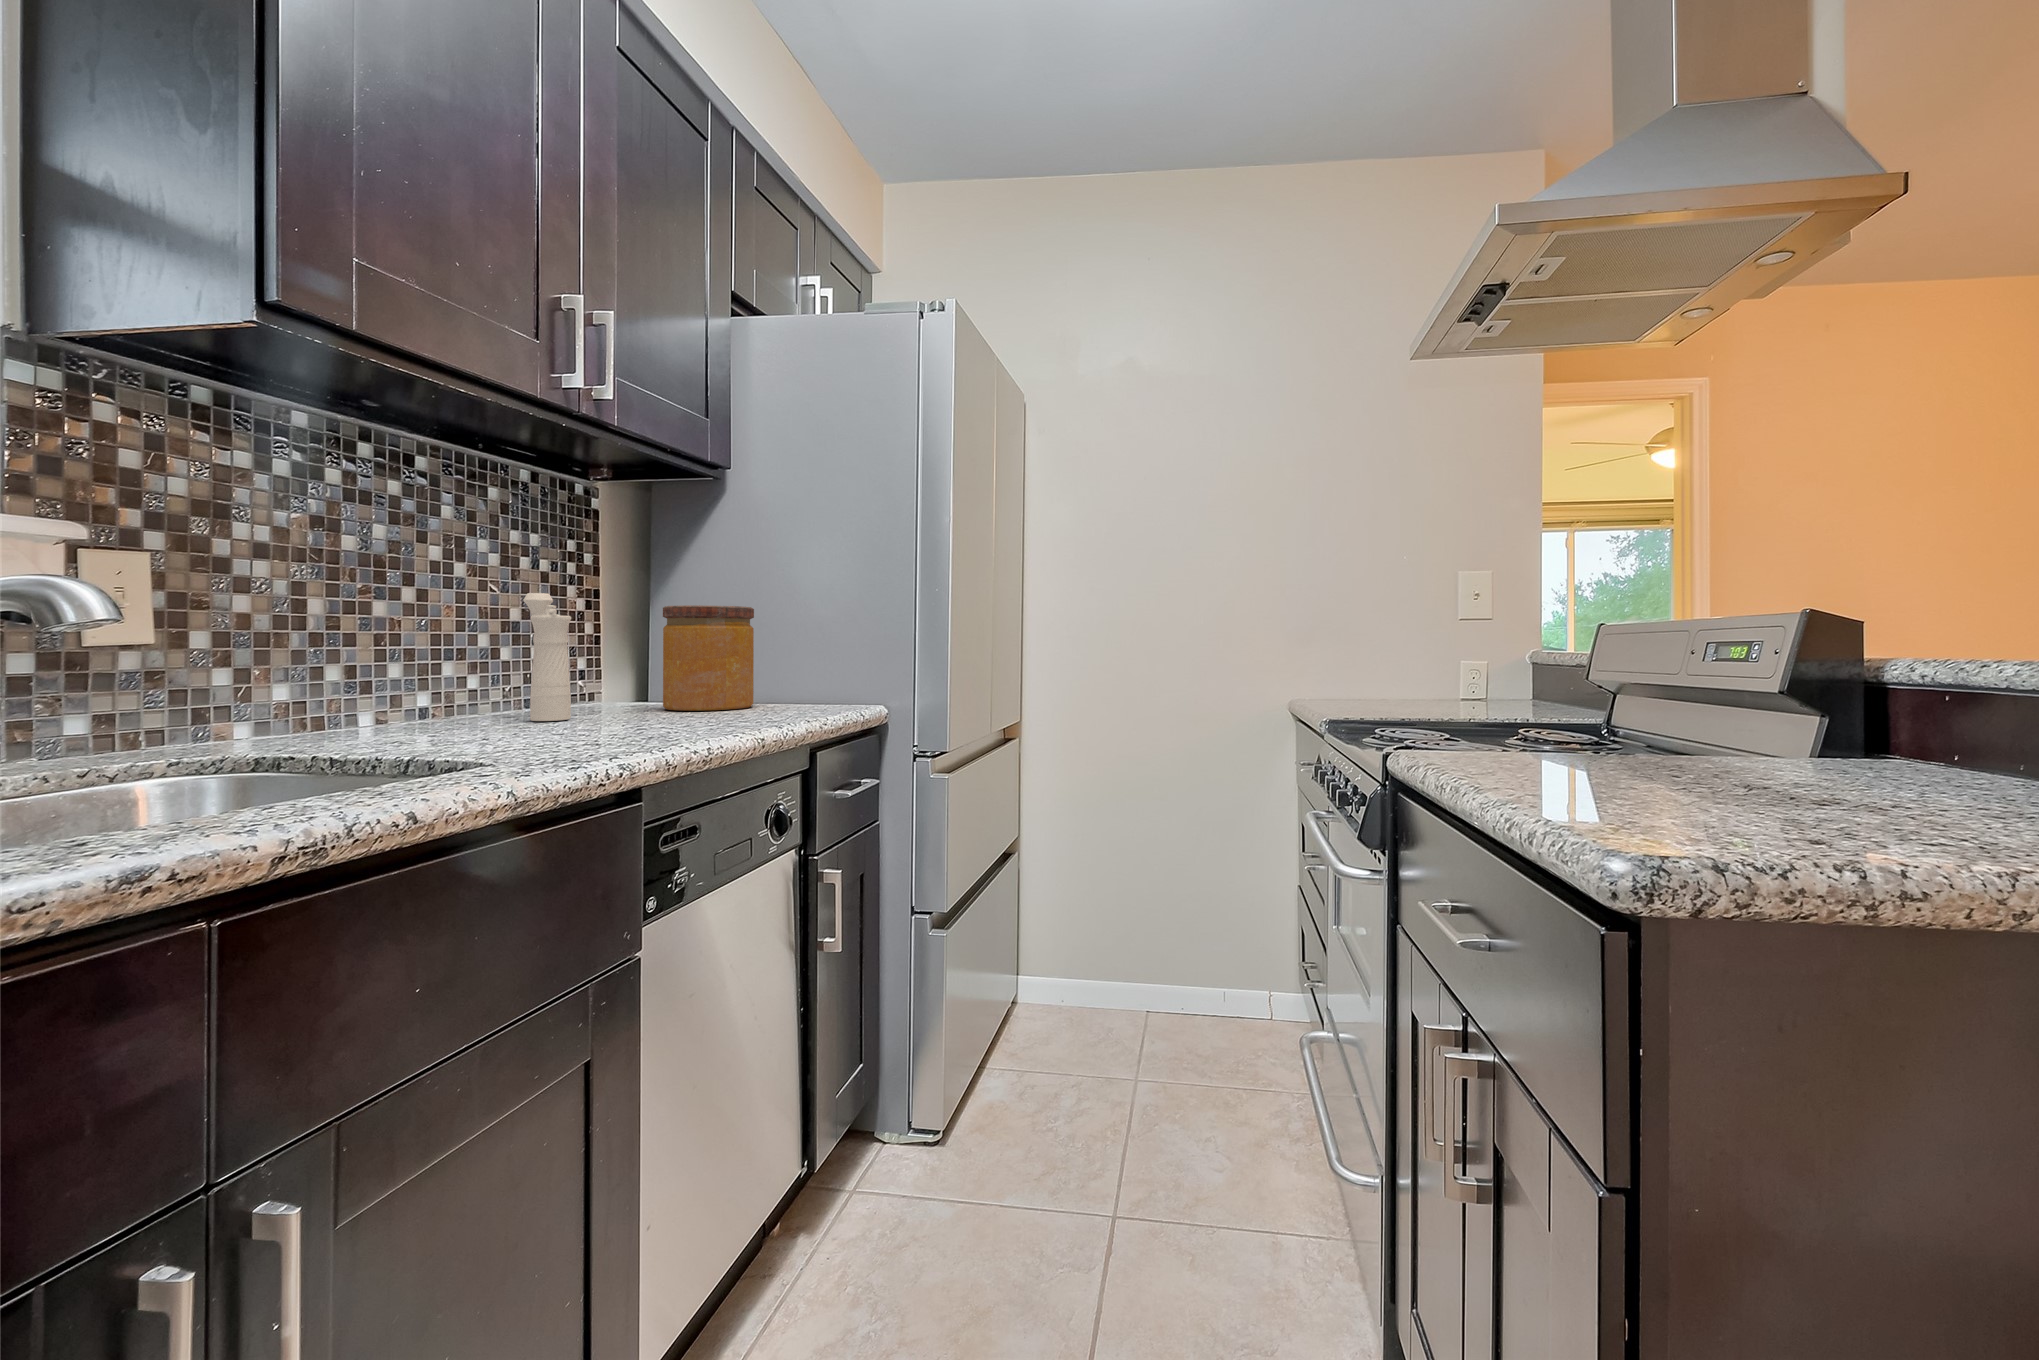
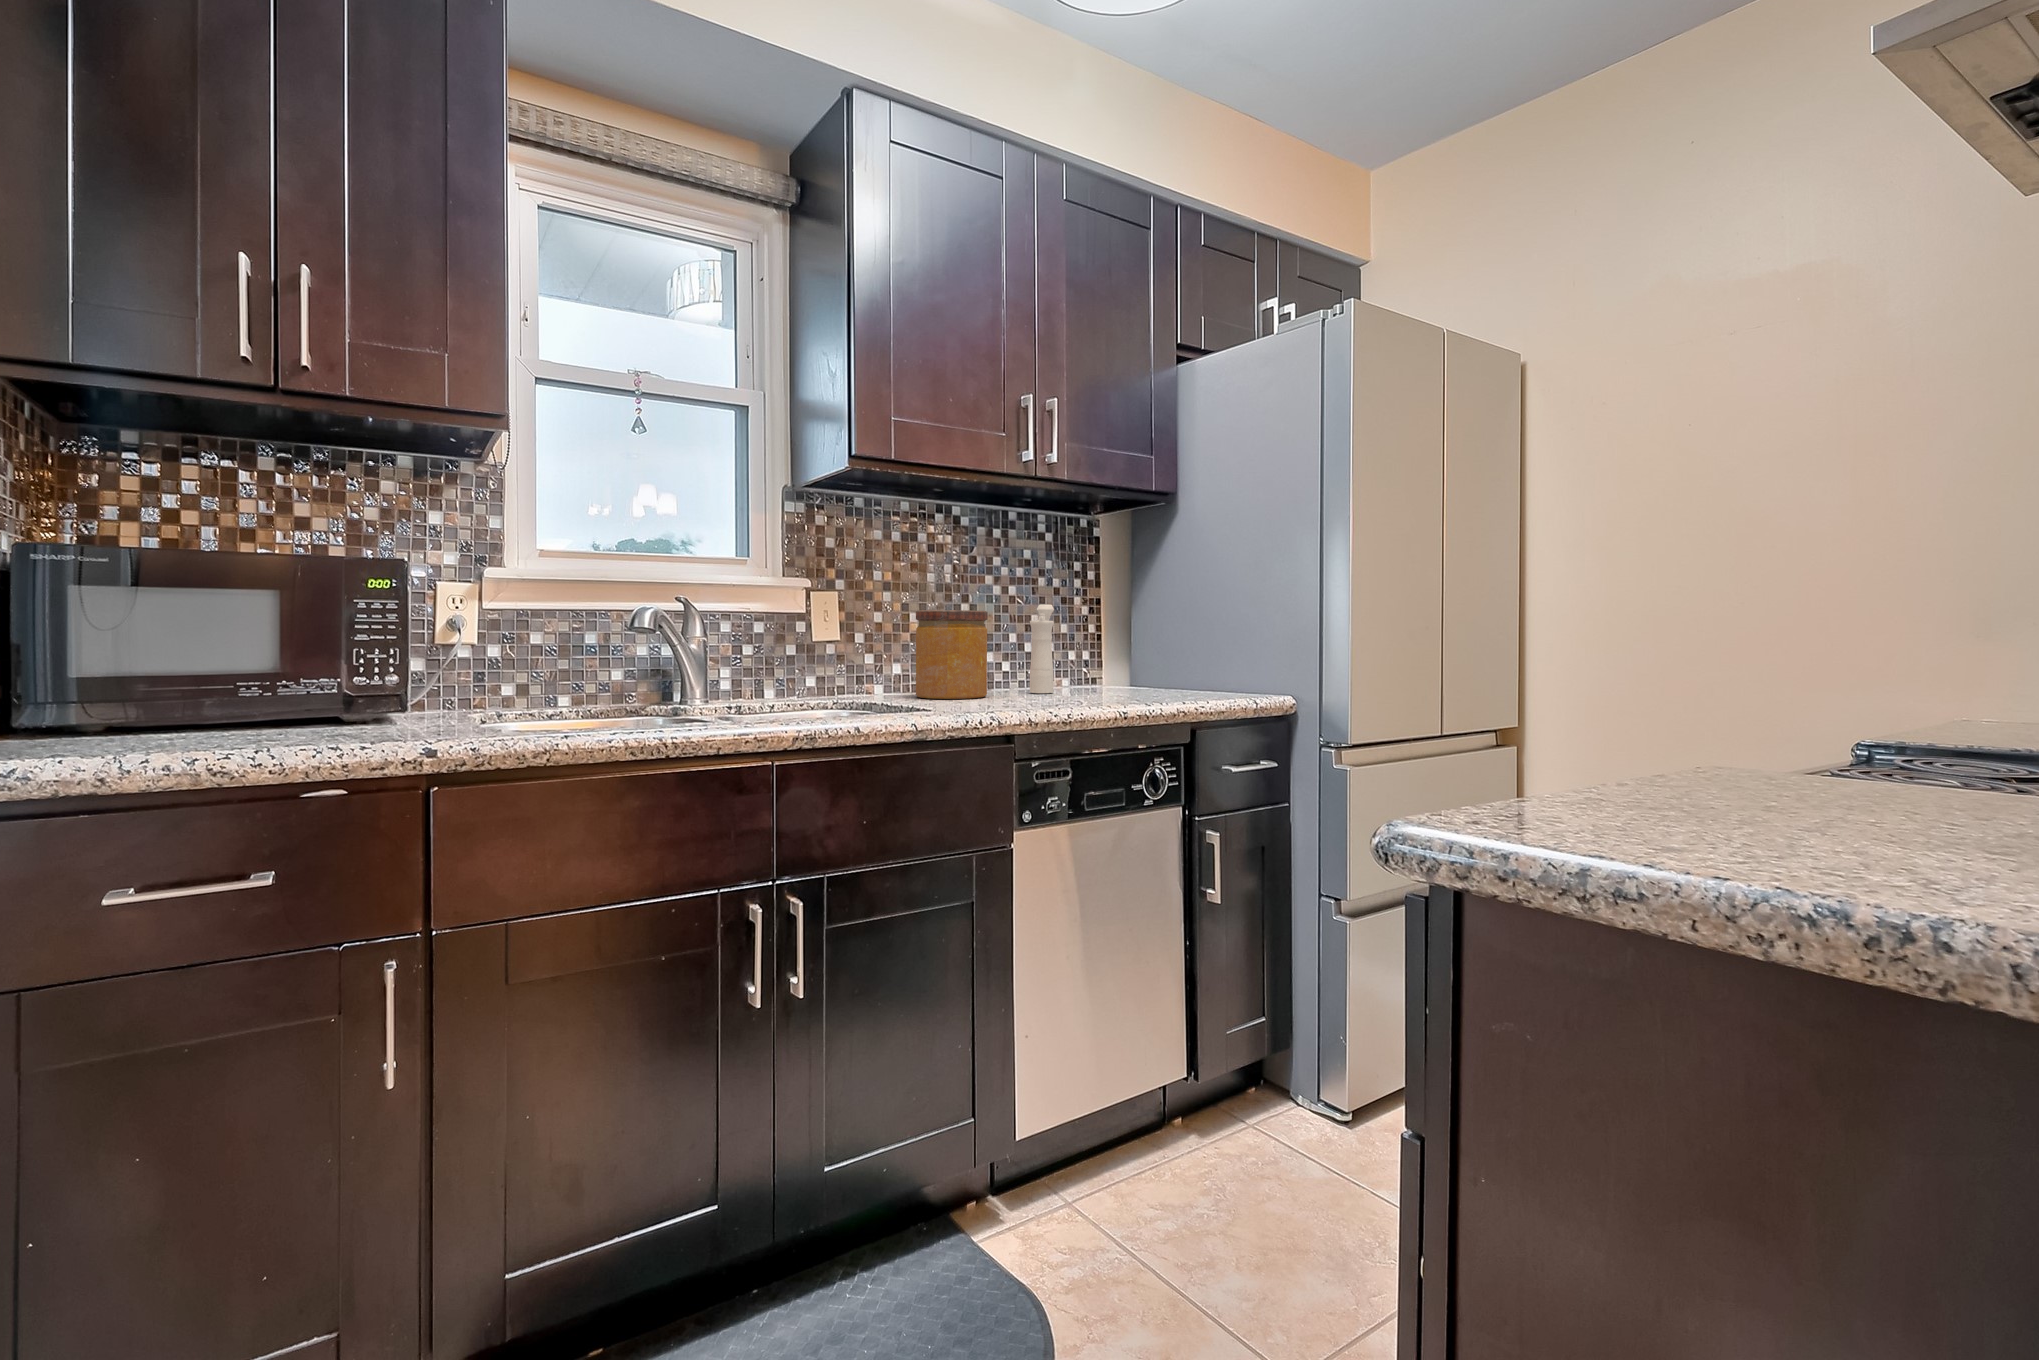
jar: present [663,605,754,711] -> present [916,610,988,699]

